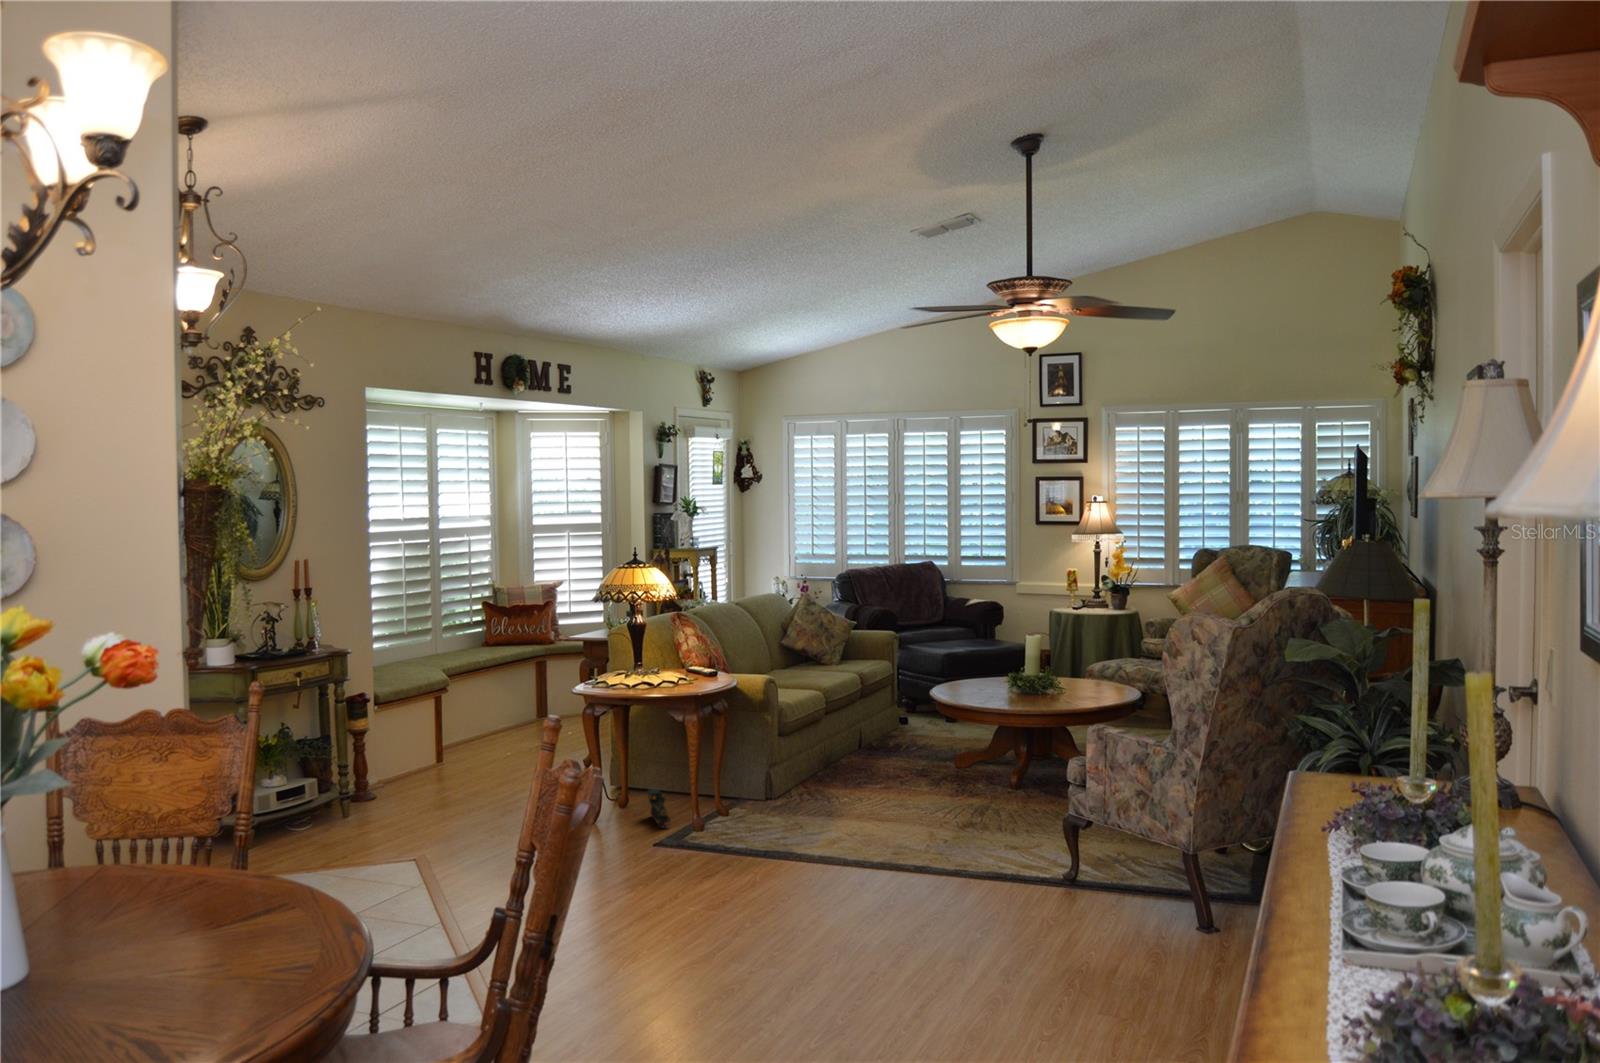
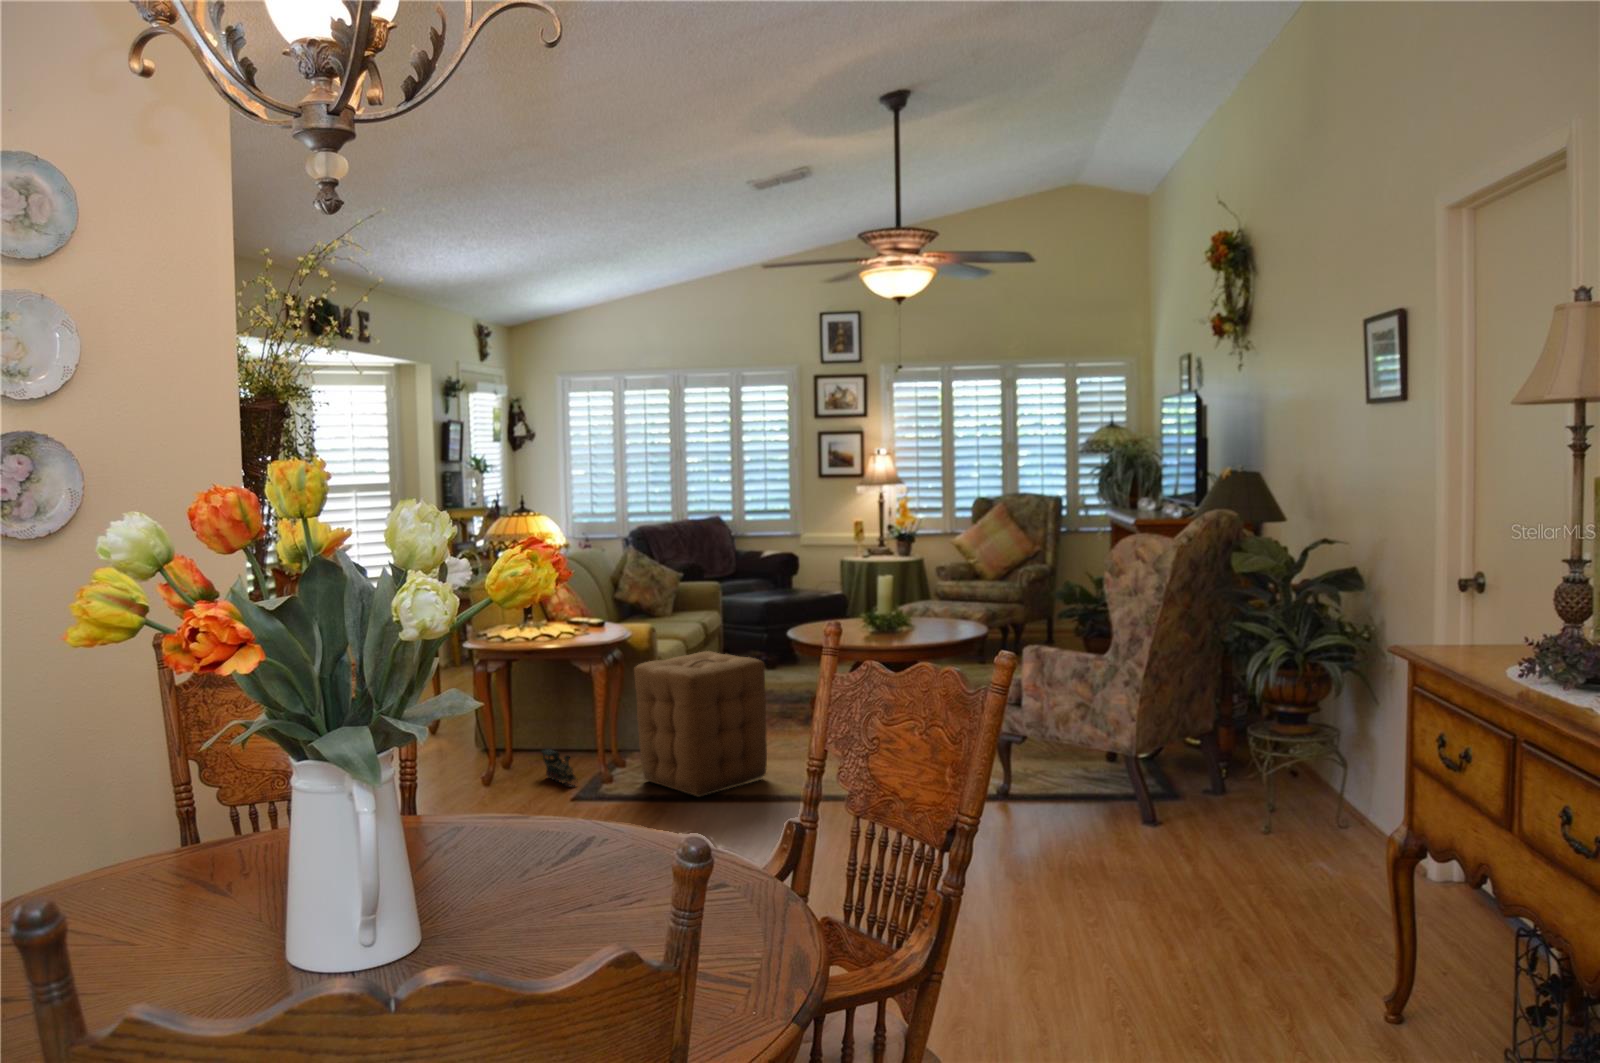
ottoman: none [724,705,848,851] -> present [634,651,767,796]

